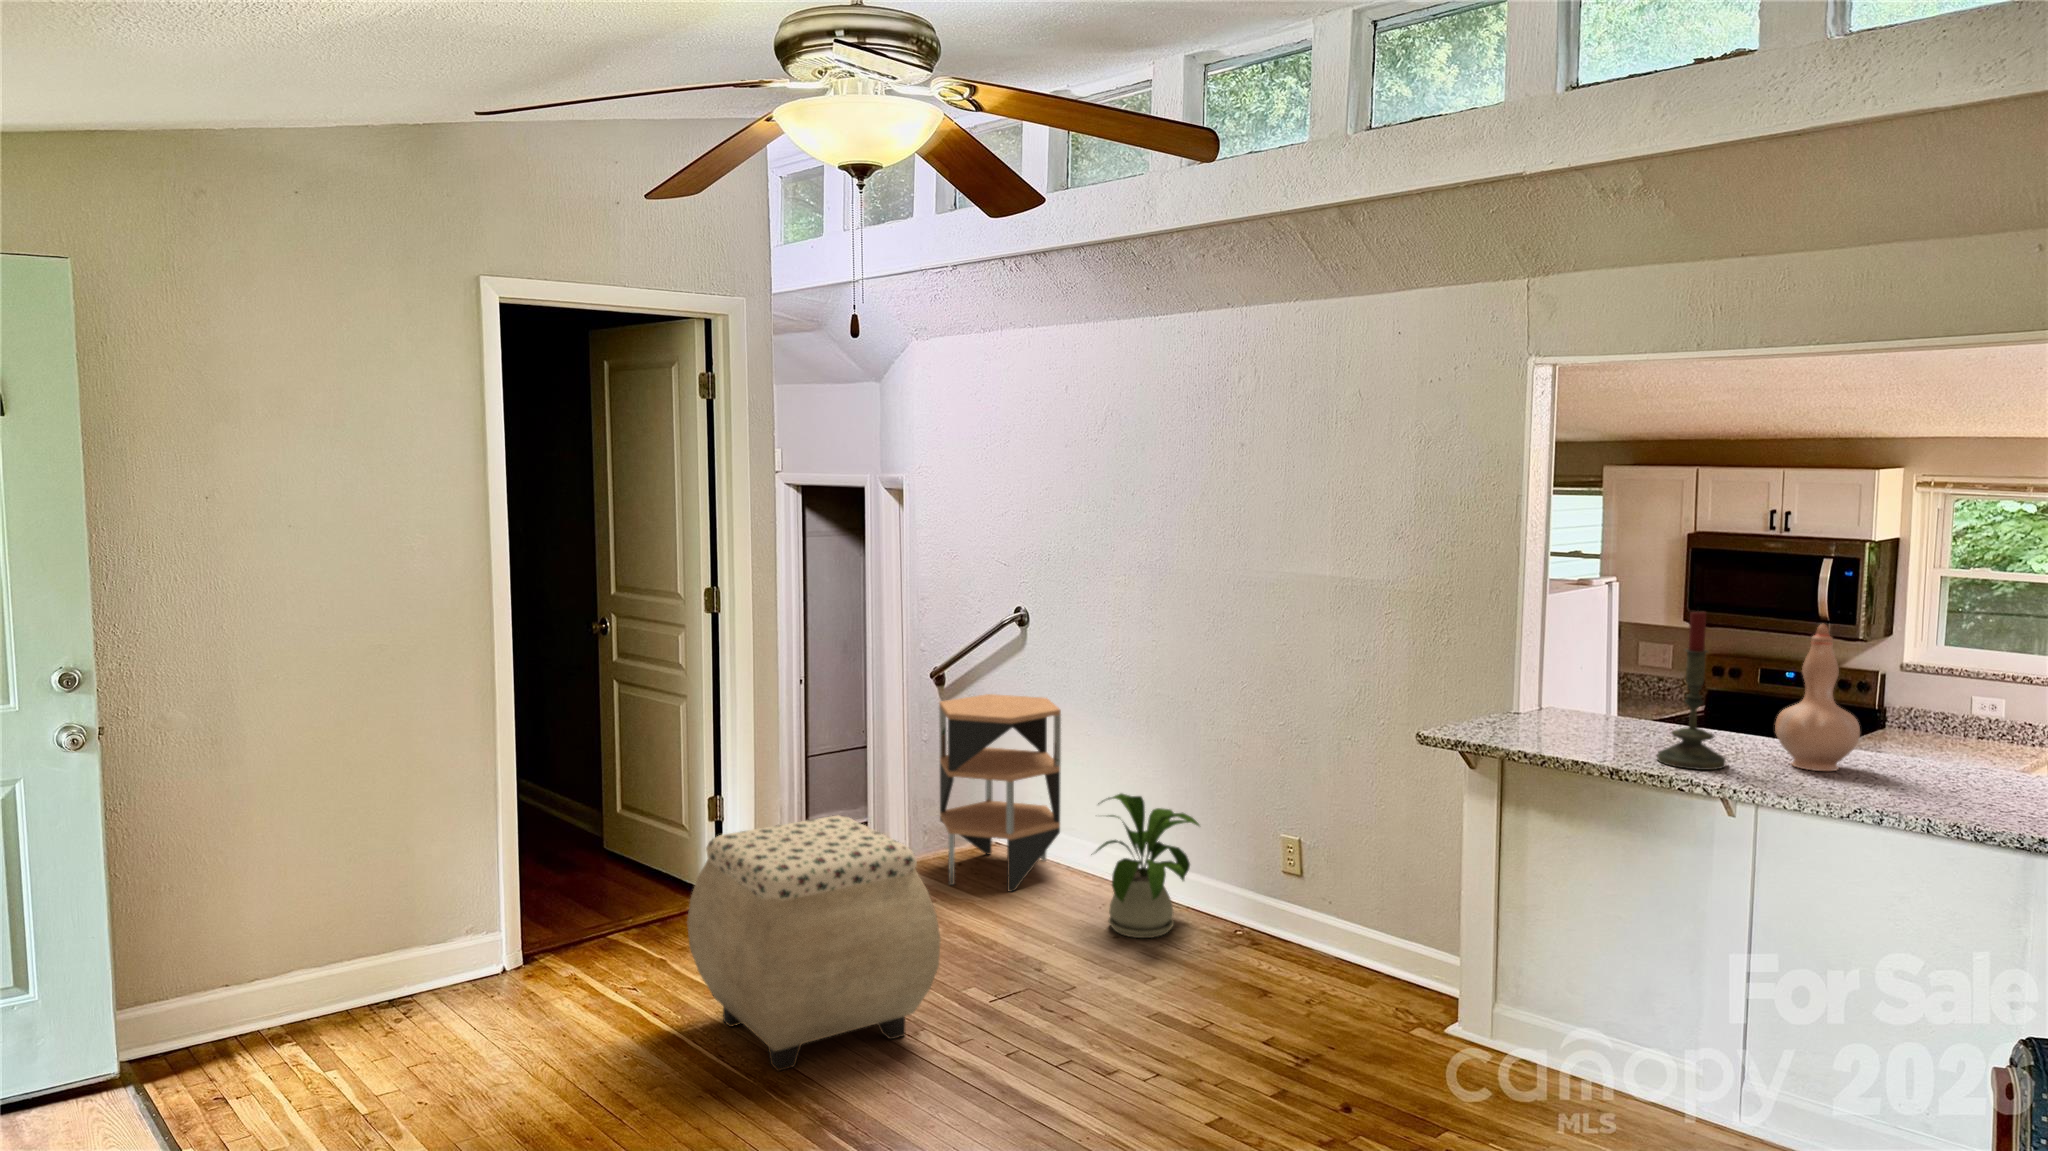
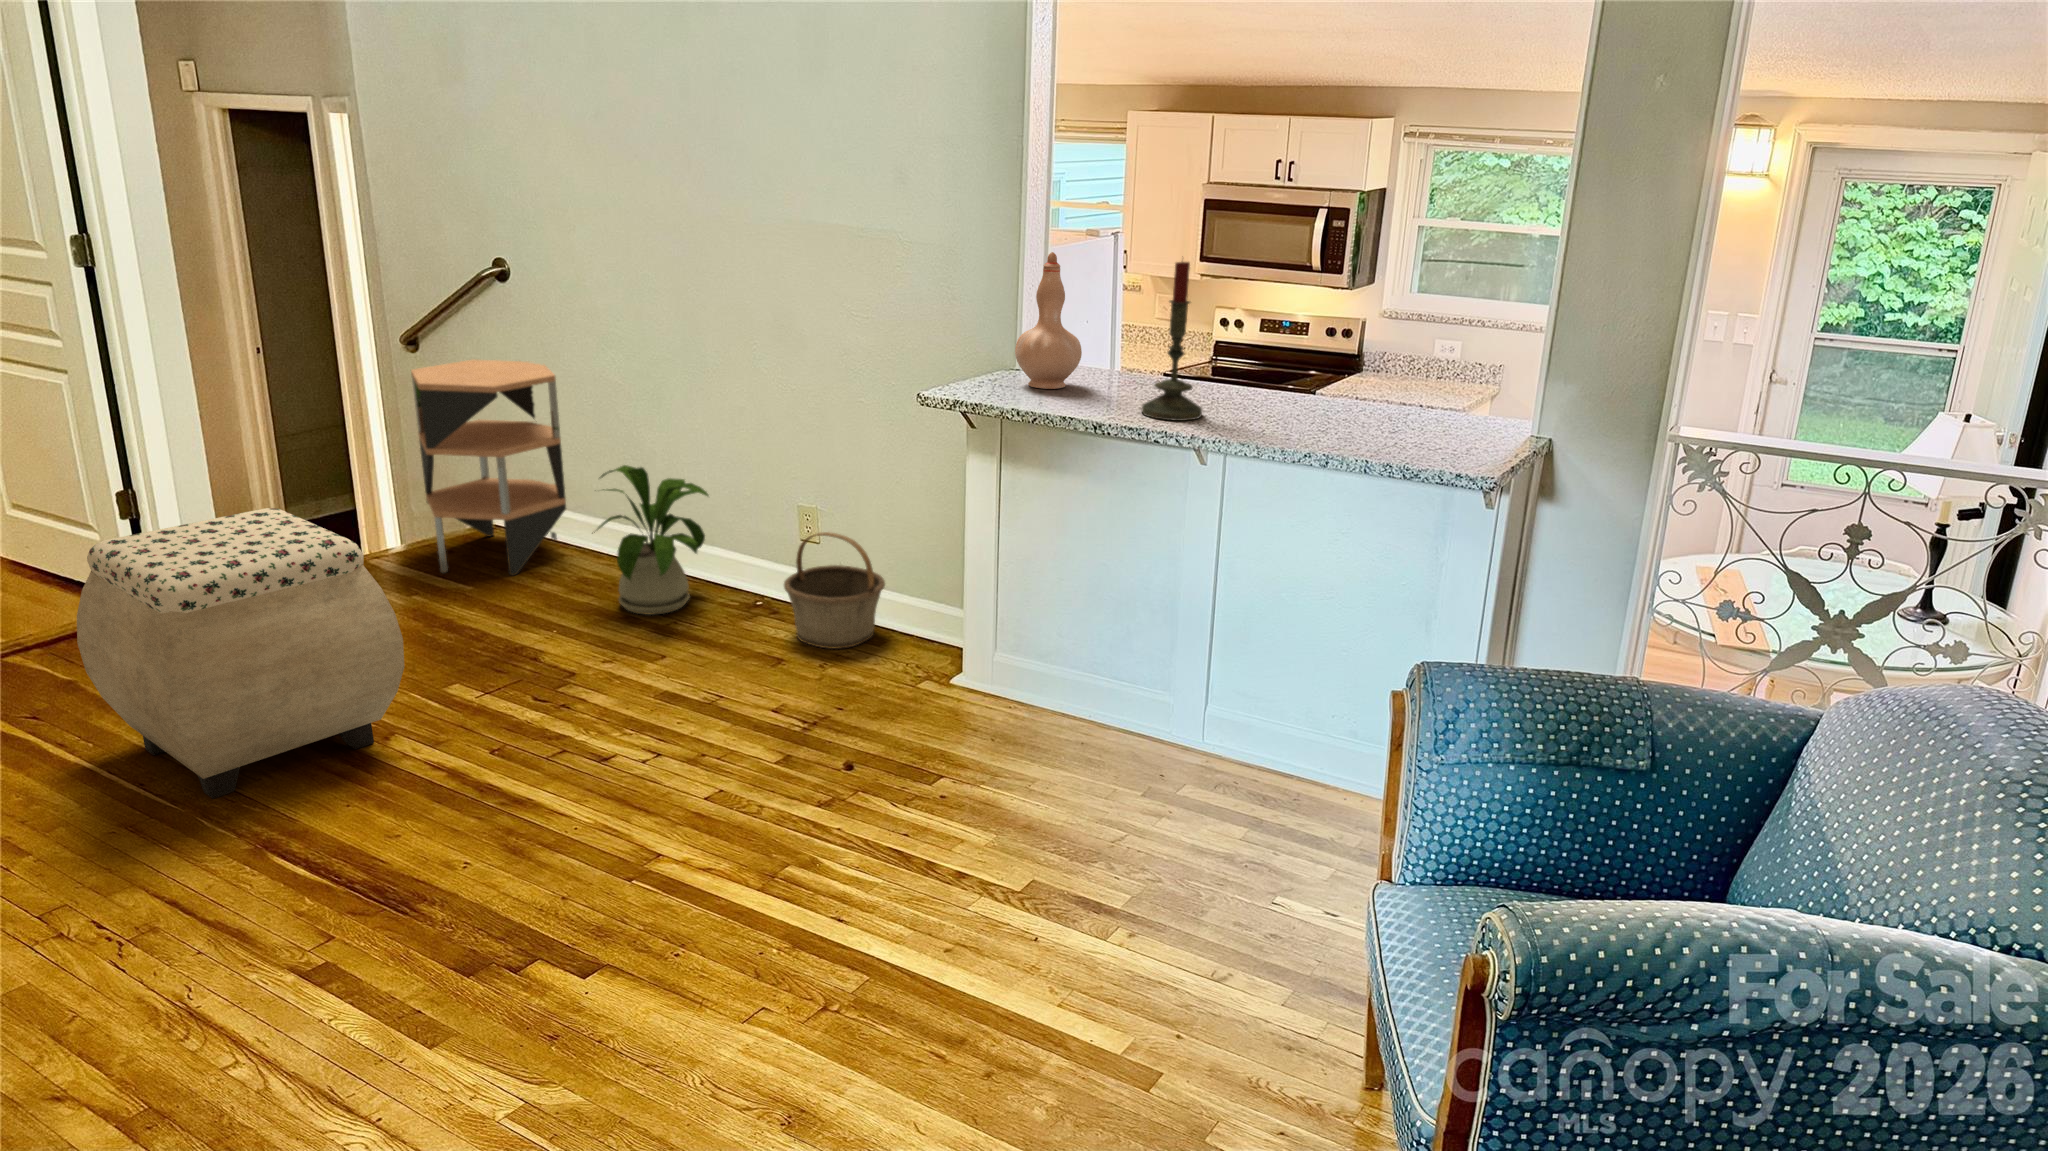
vase: present [1775,624,1860,771] -> present [1015,252,1082,389]
basket: none [1270,867,1372,986] -> present [784,532,885,649]

